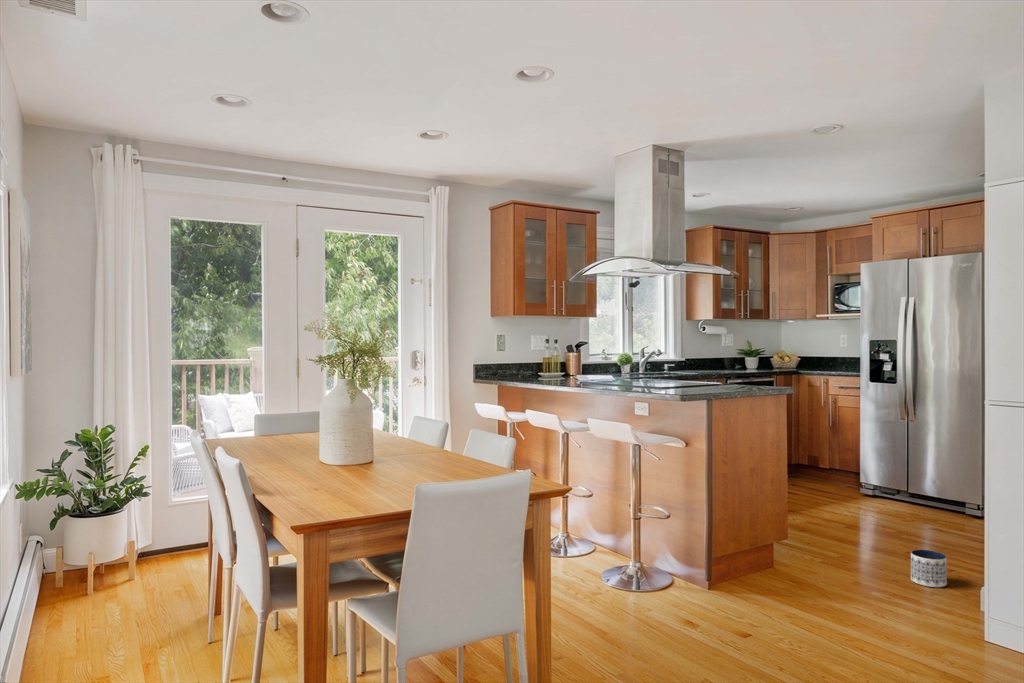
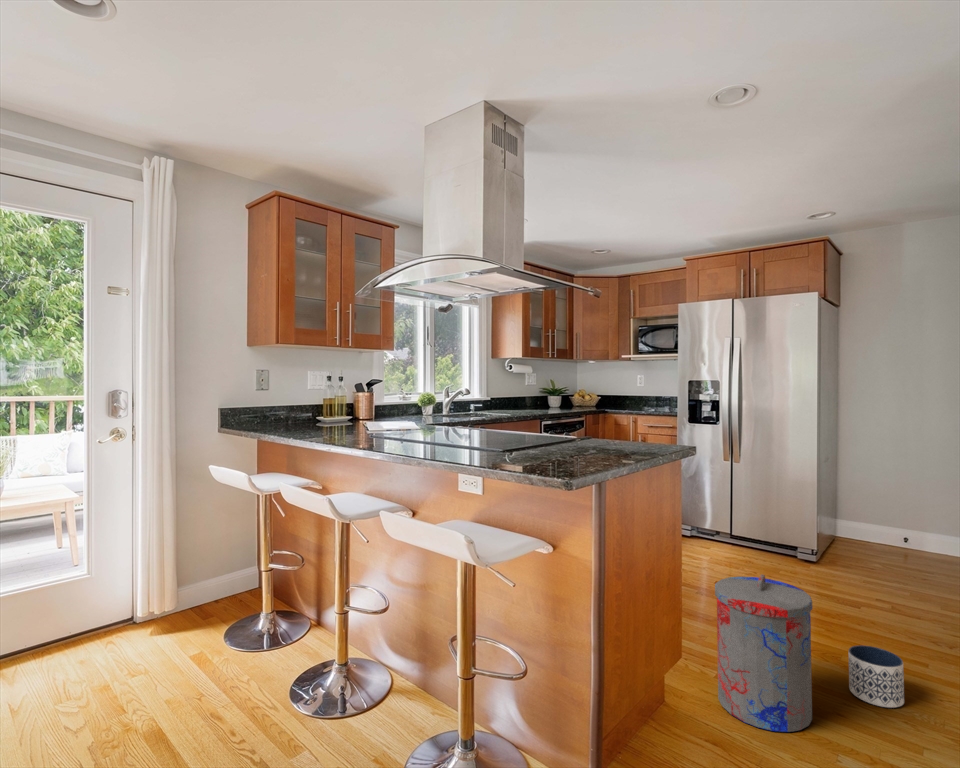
trash can: none [808,491,871,587] -> present [715,574,812,732]

